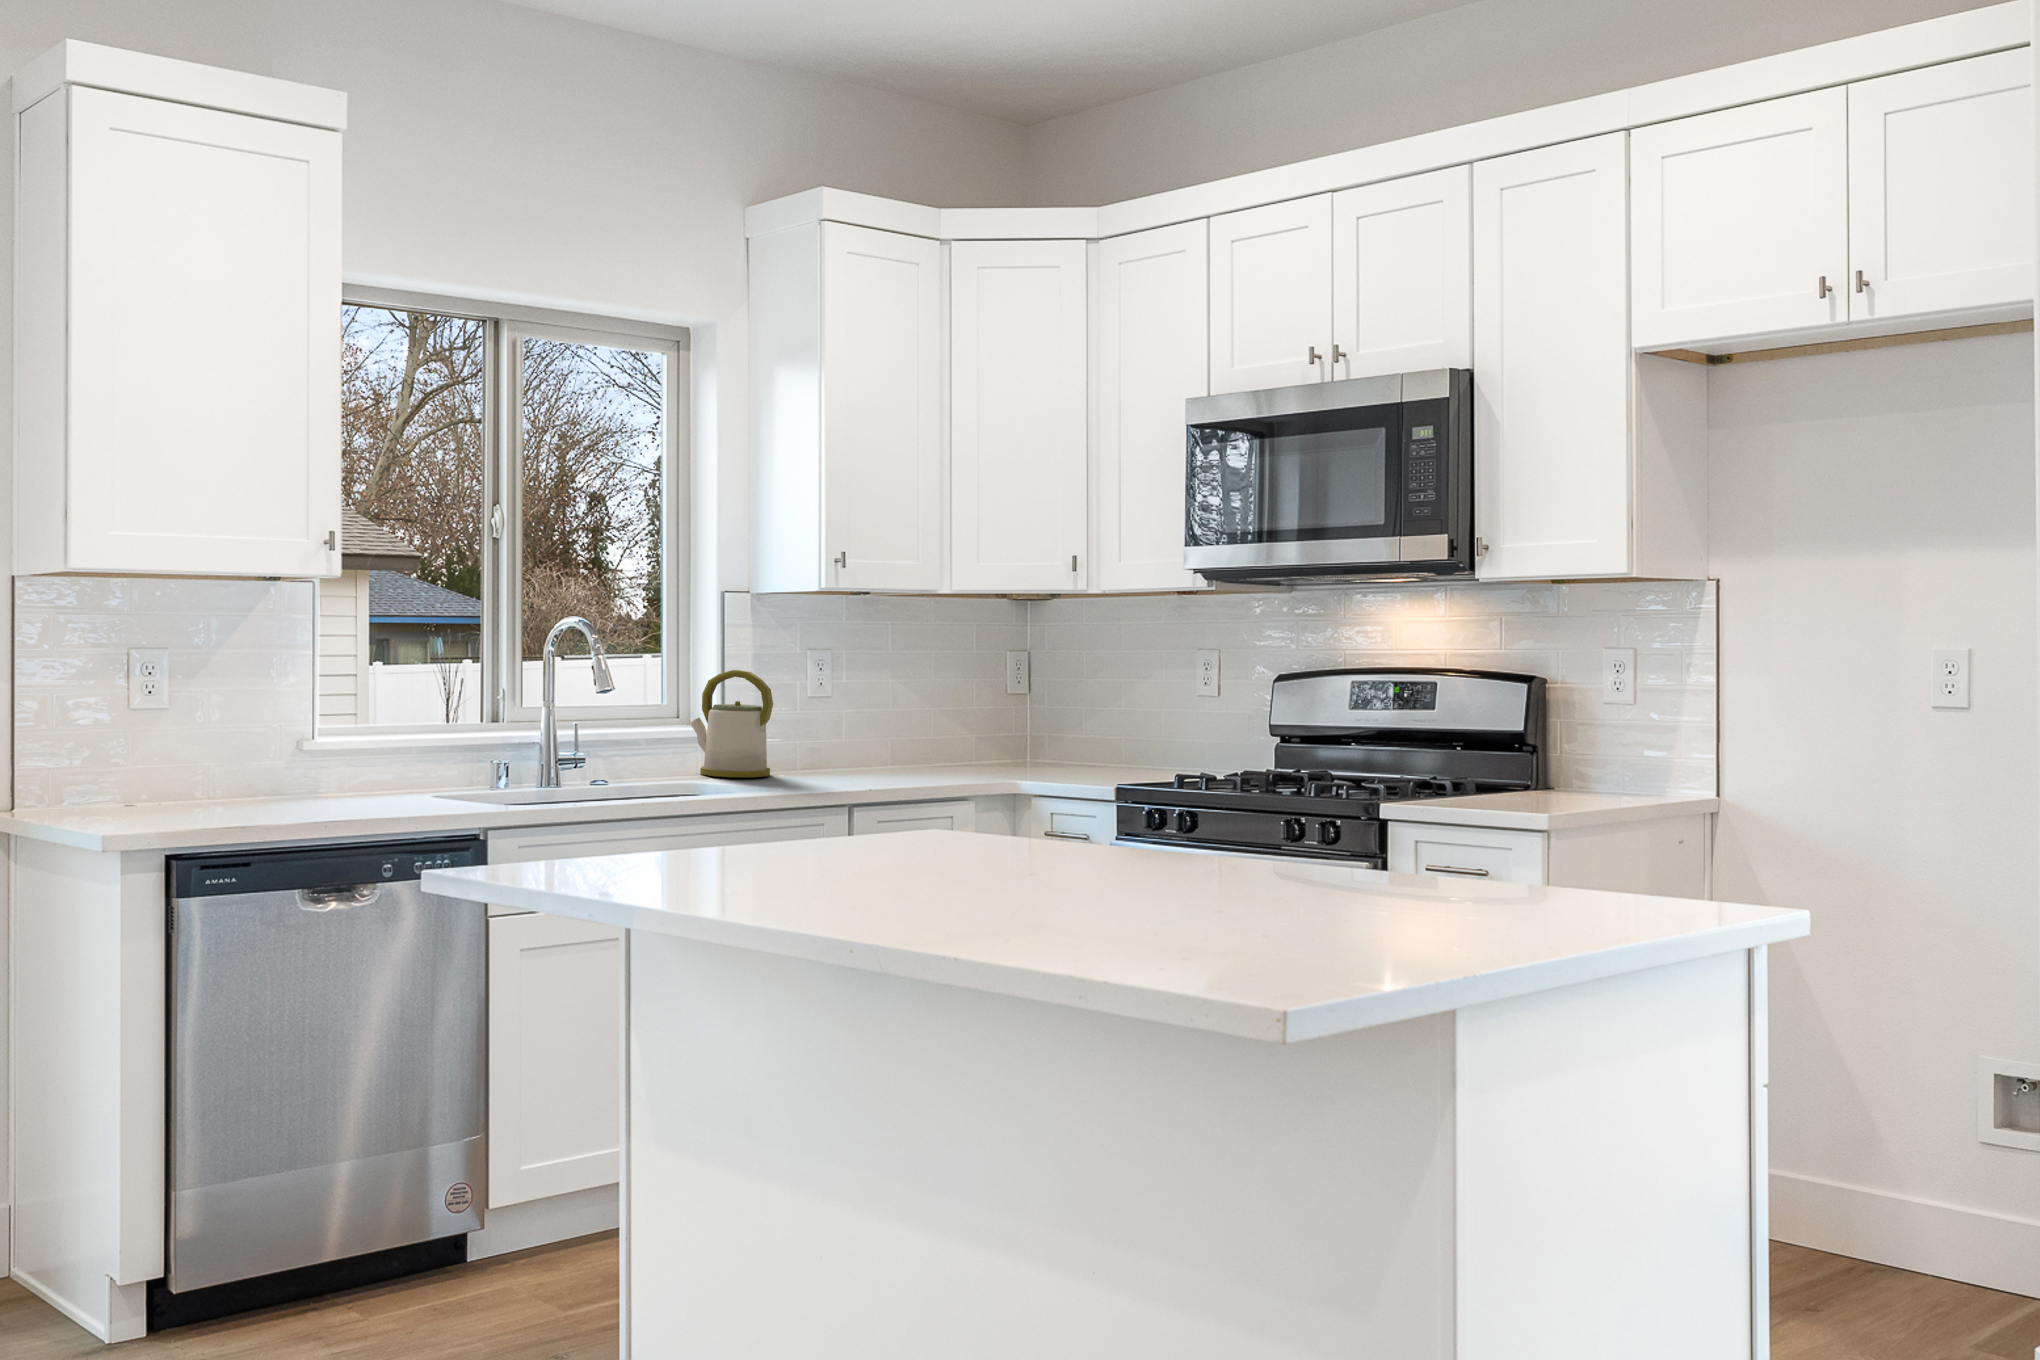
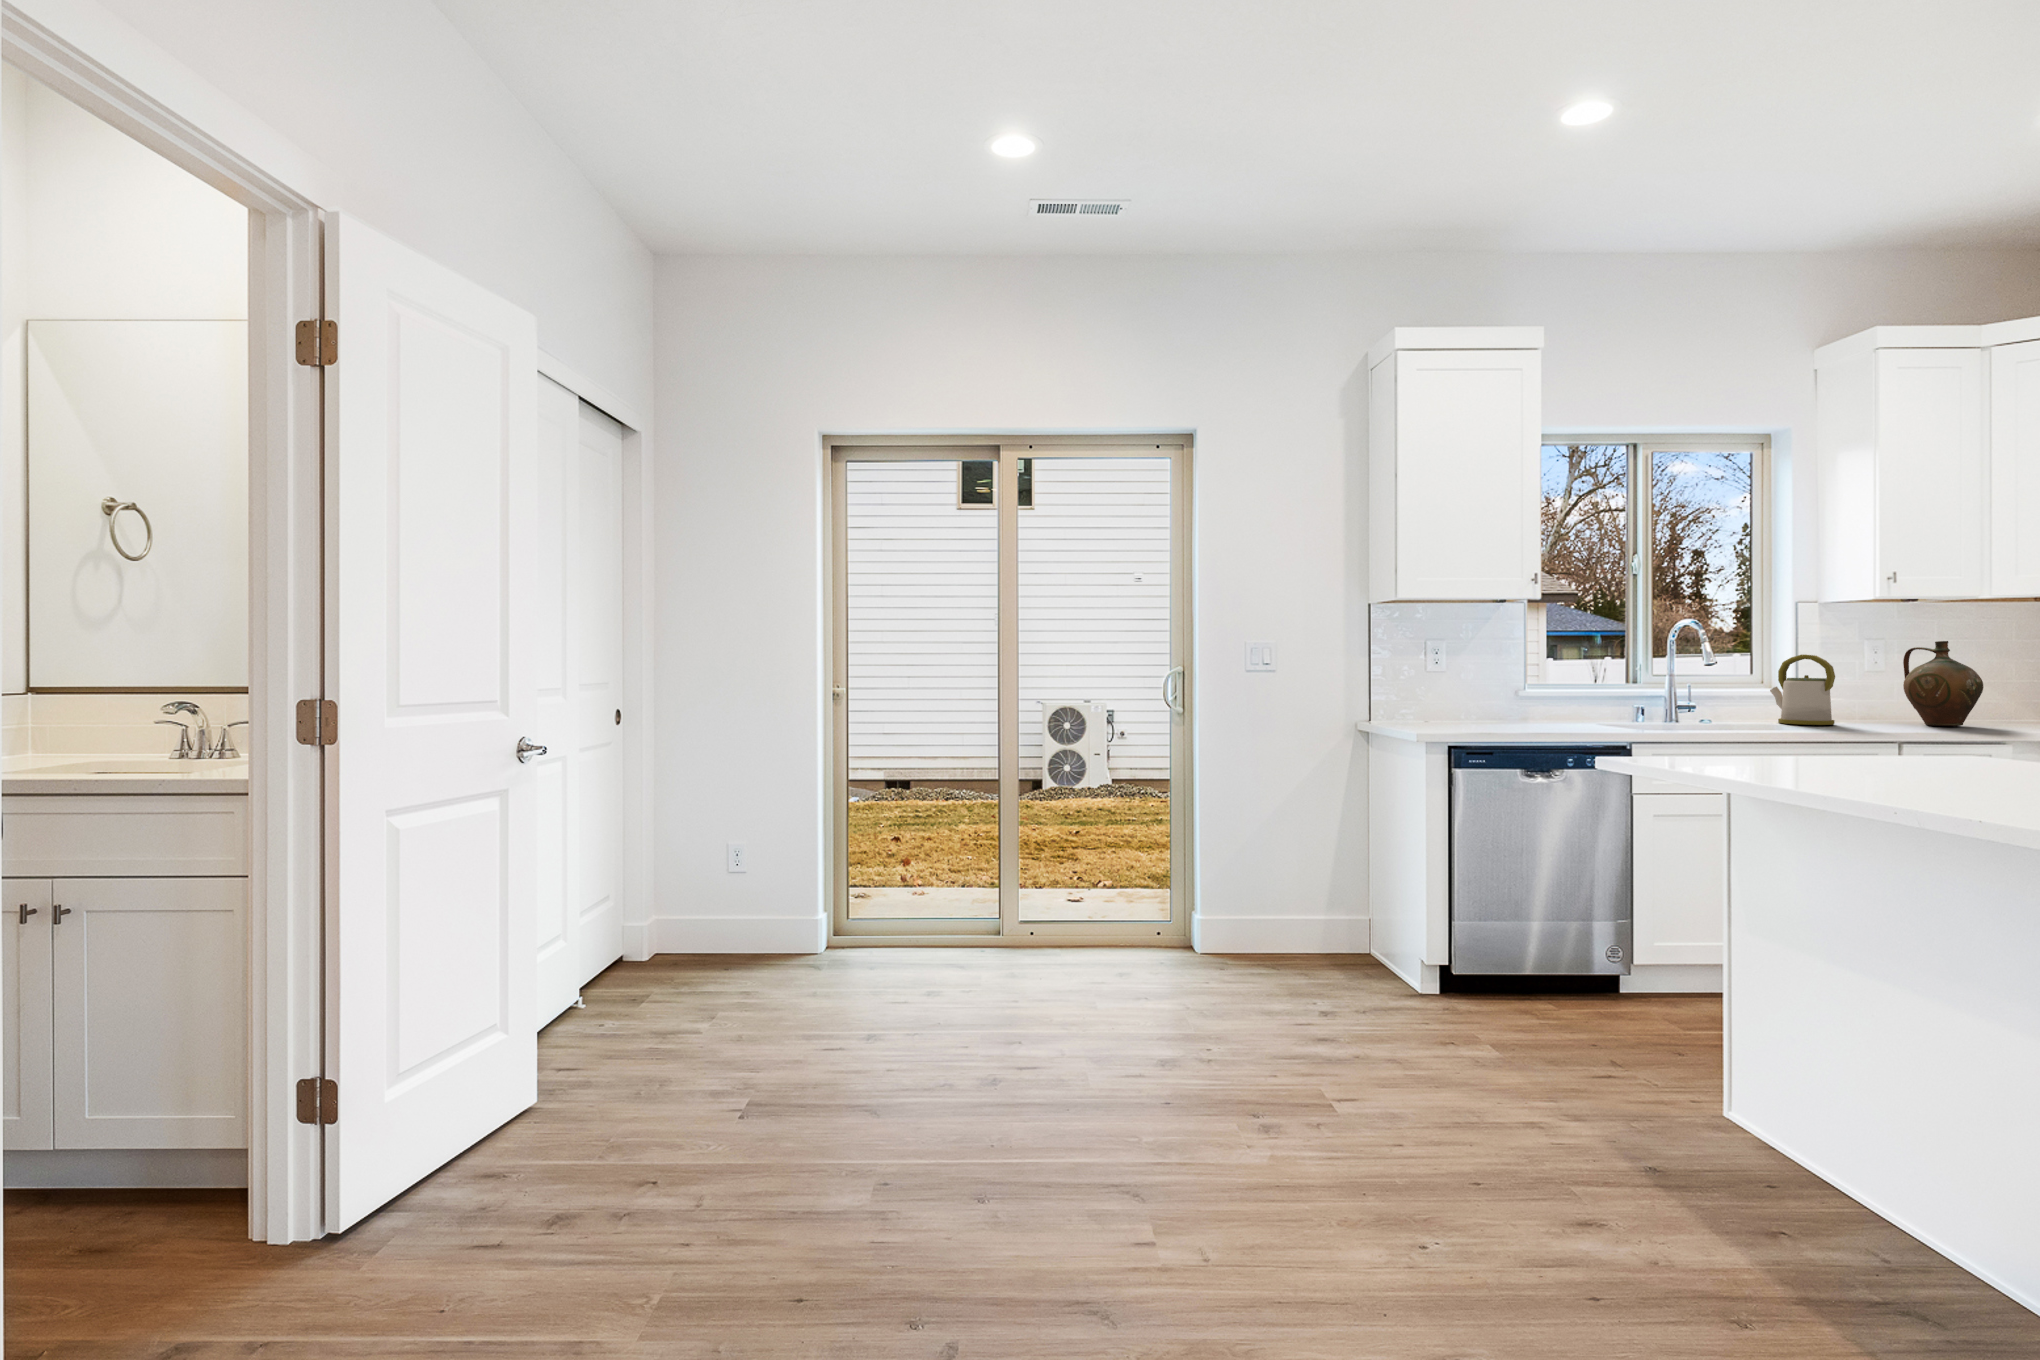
ceramic jug: none [851,653,937,773] -> present [1903,641,1983,726]

